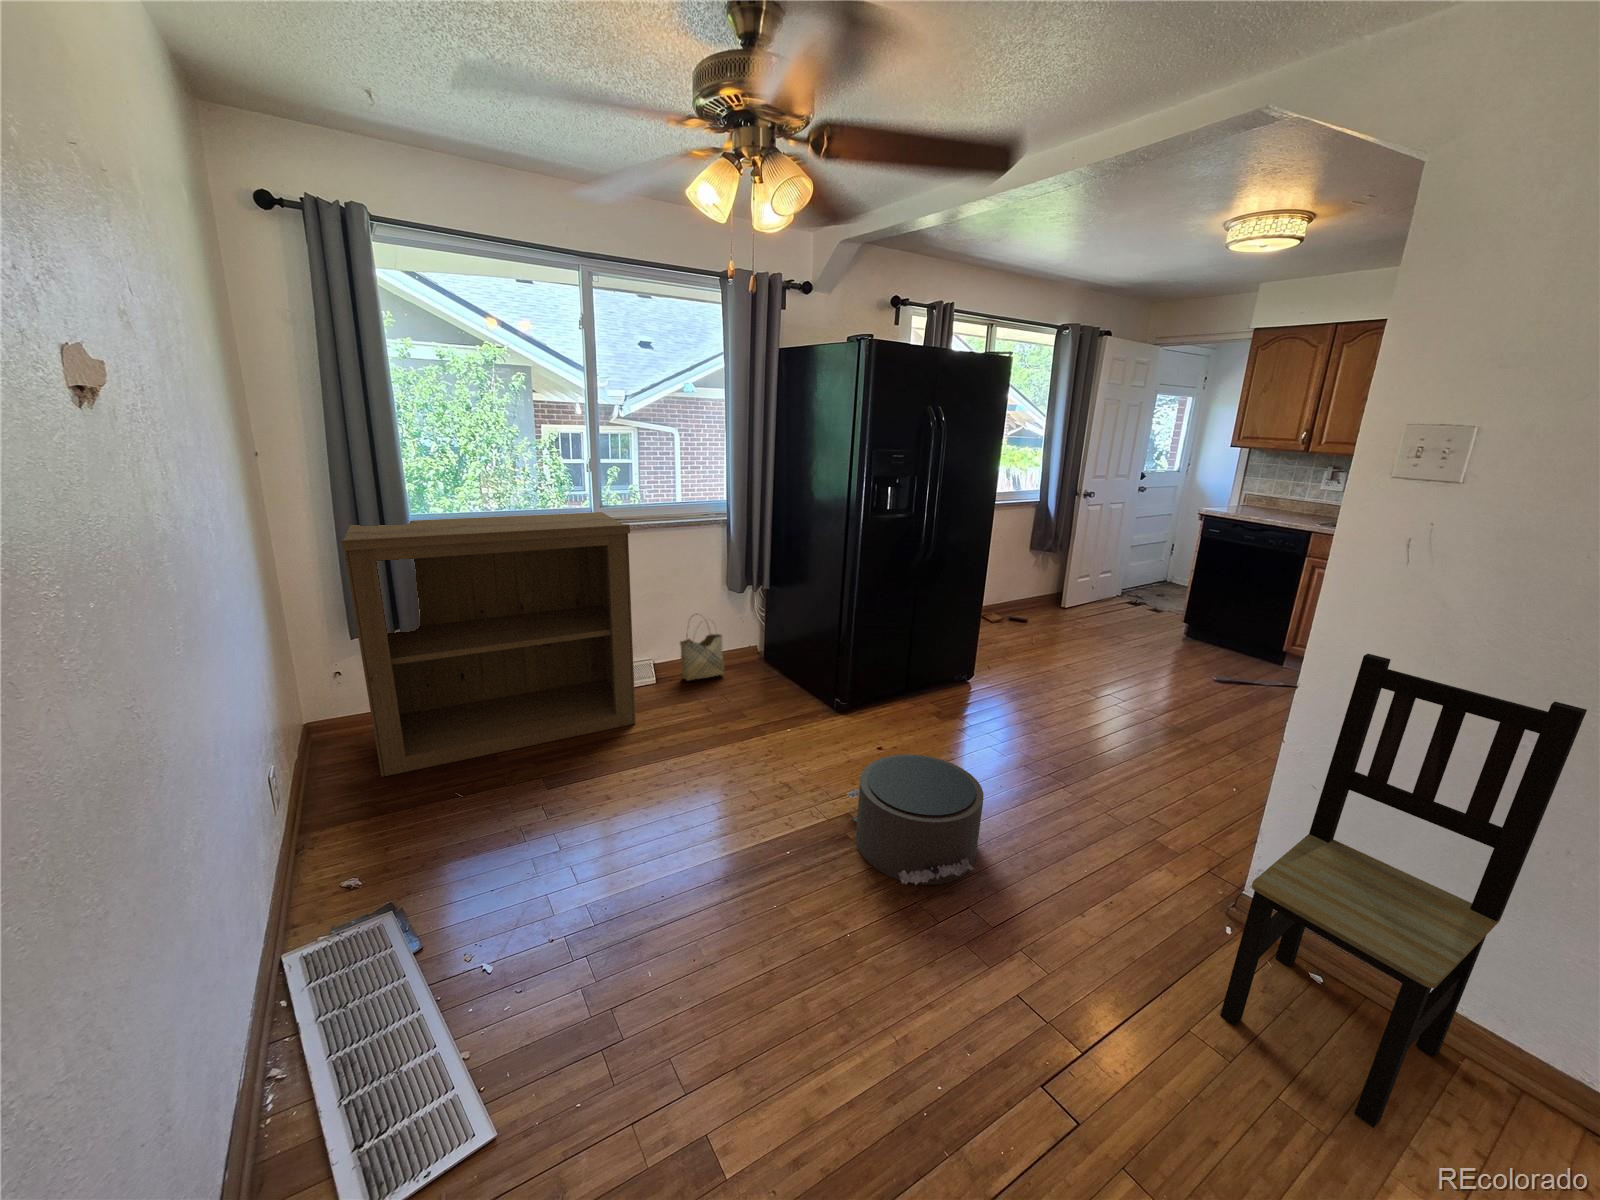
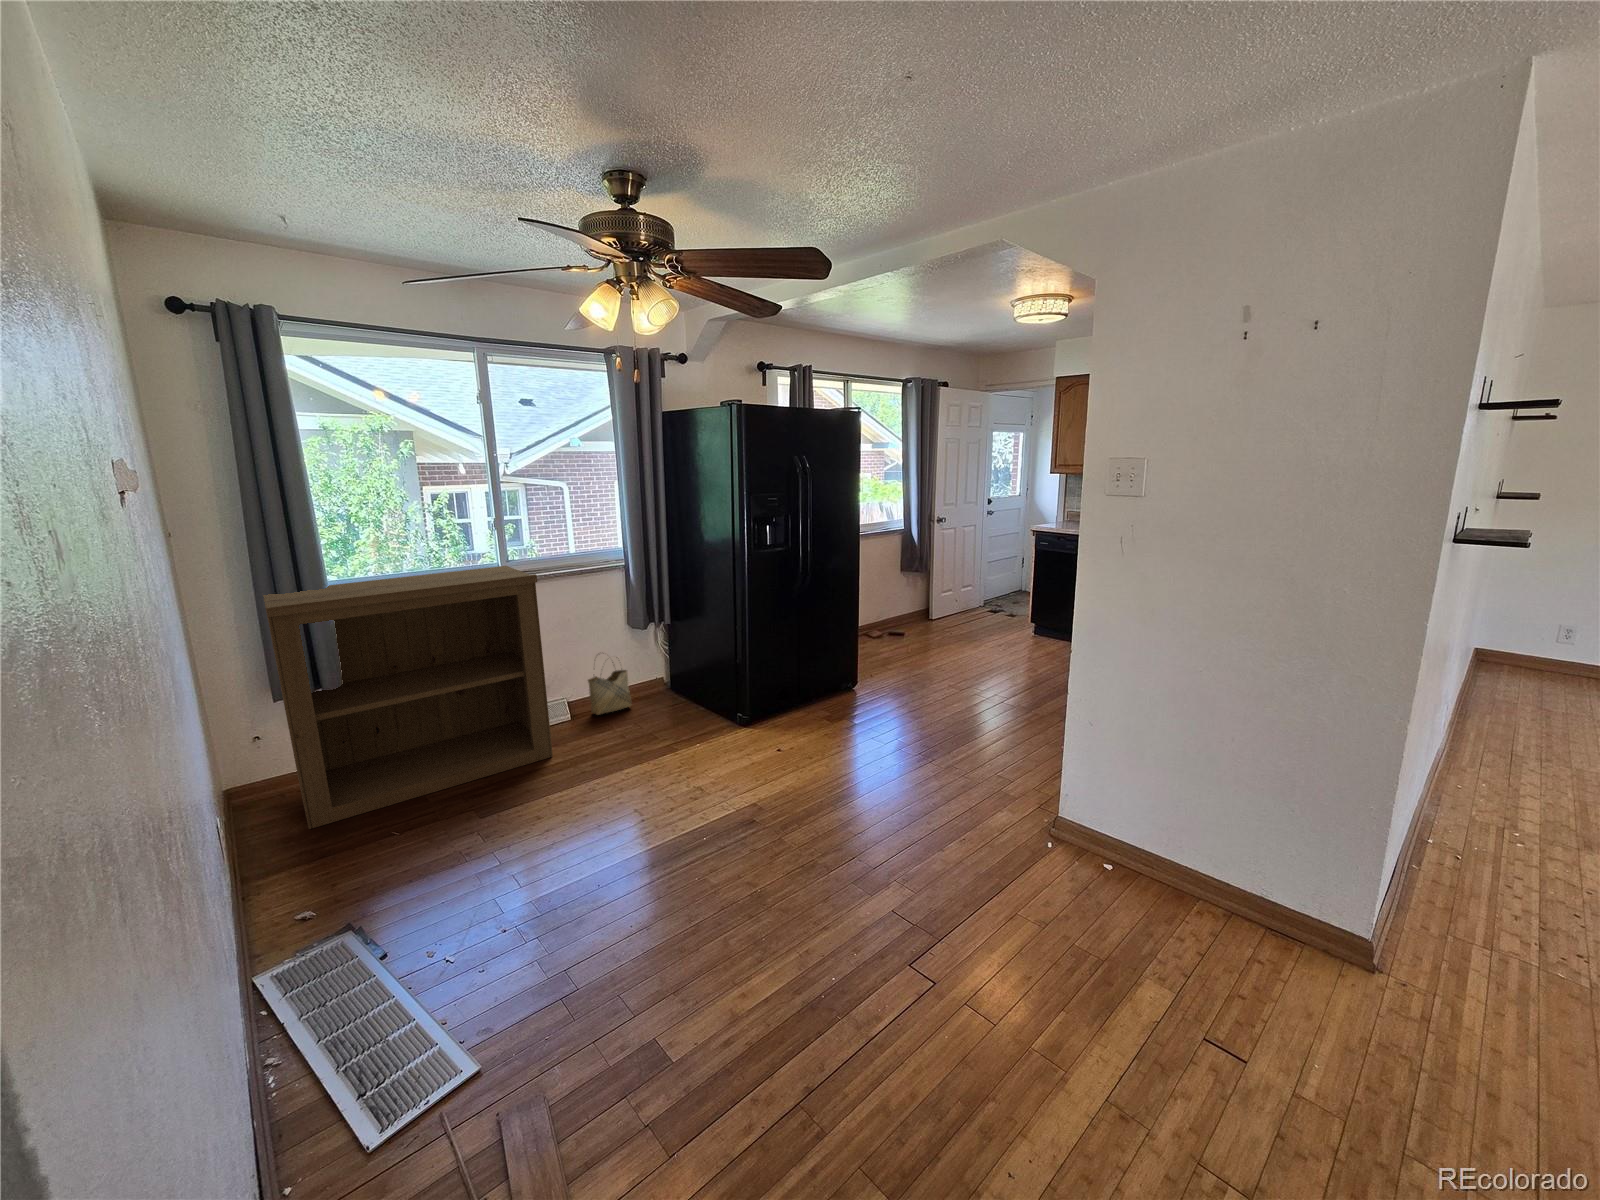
dining chair: present [1220,654,1587,1128] -> none [1035,624,1218,952]
pouf: present [847,754,984,885] -> none [749,747,858,849]

